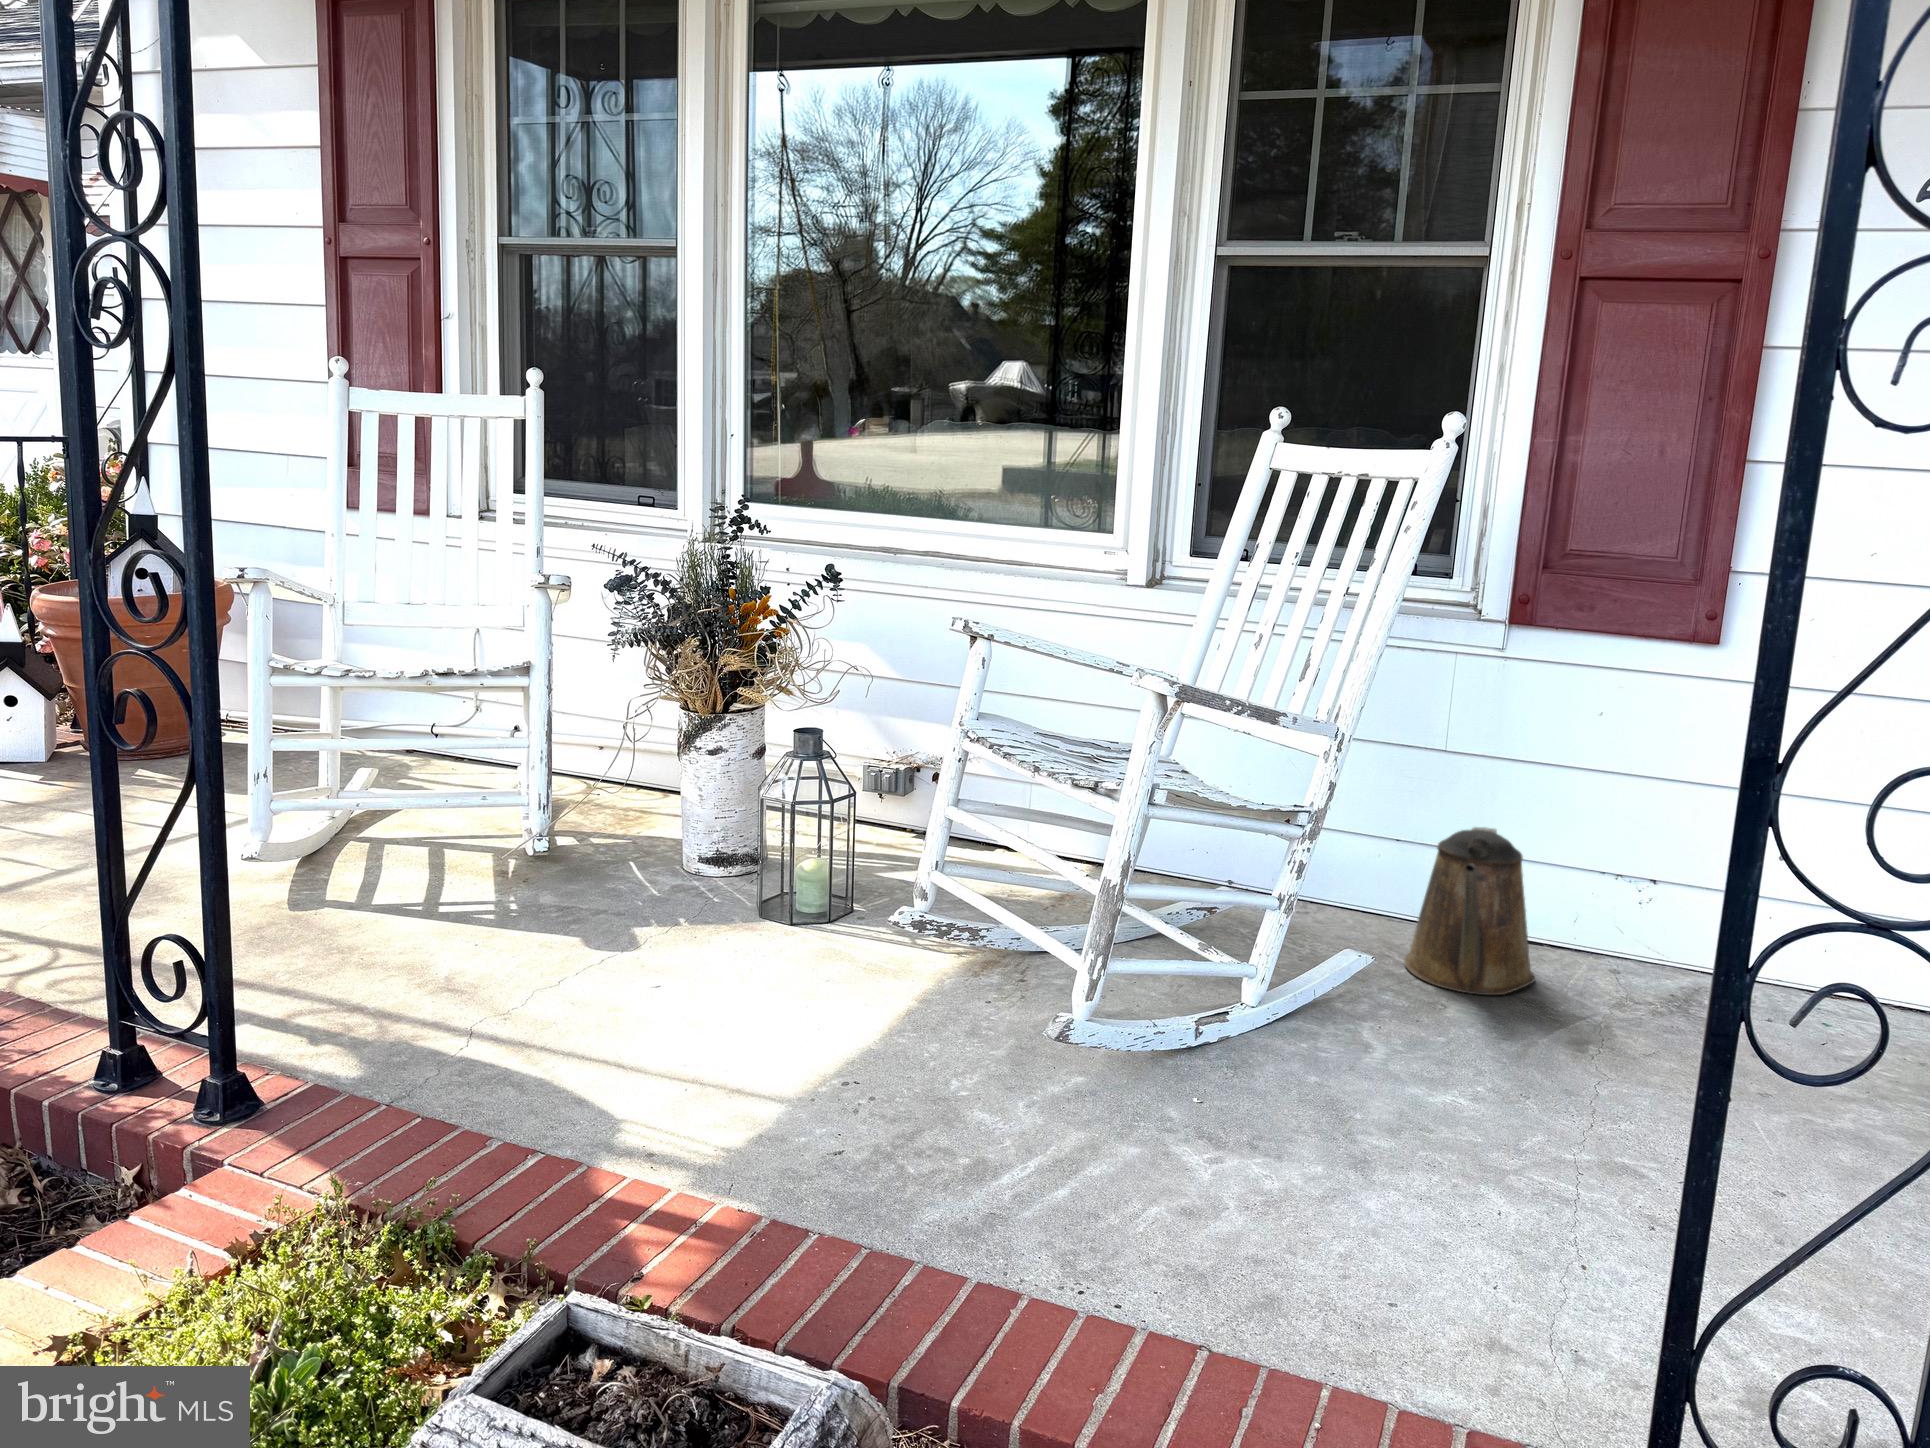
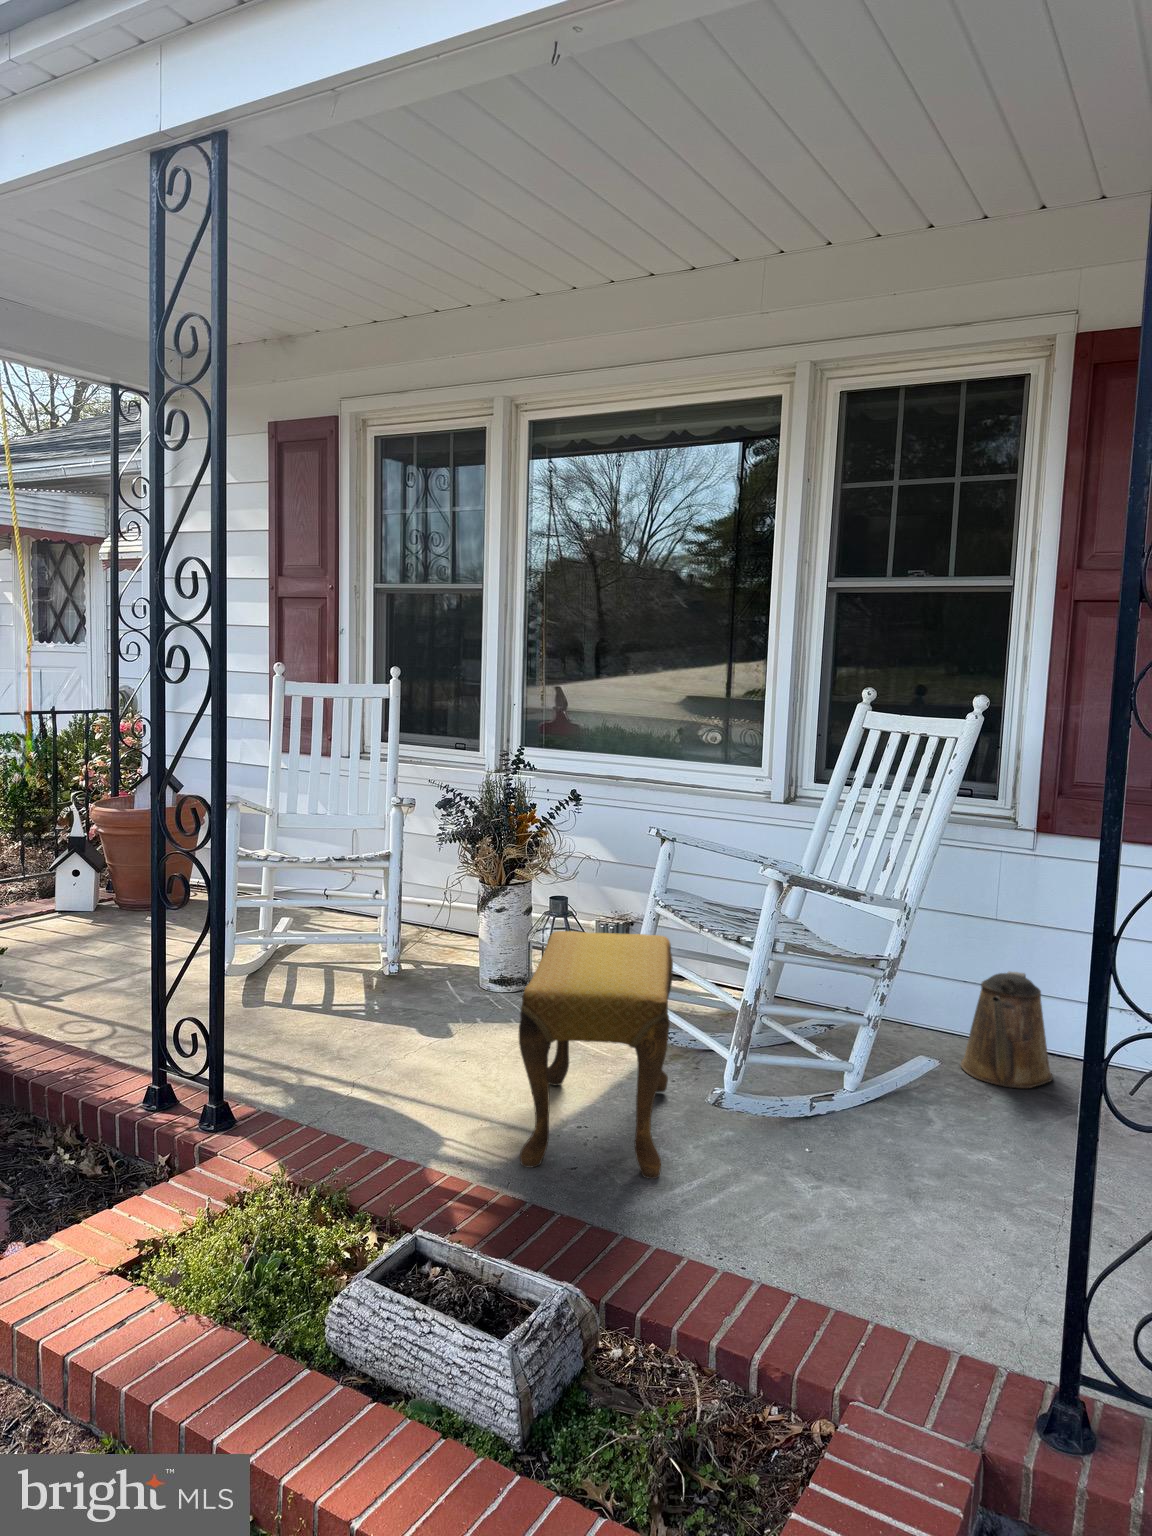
footstool: none [745,779,989,1166] -> present [519,931,673,1179]

